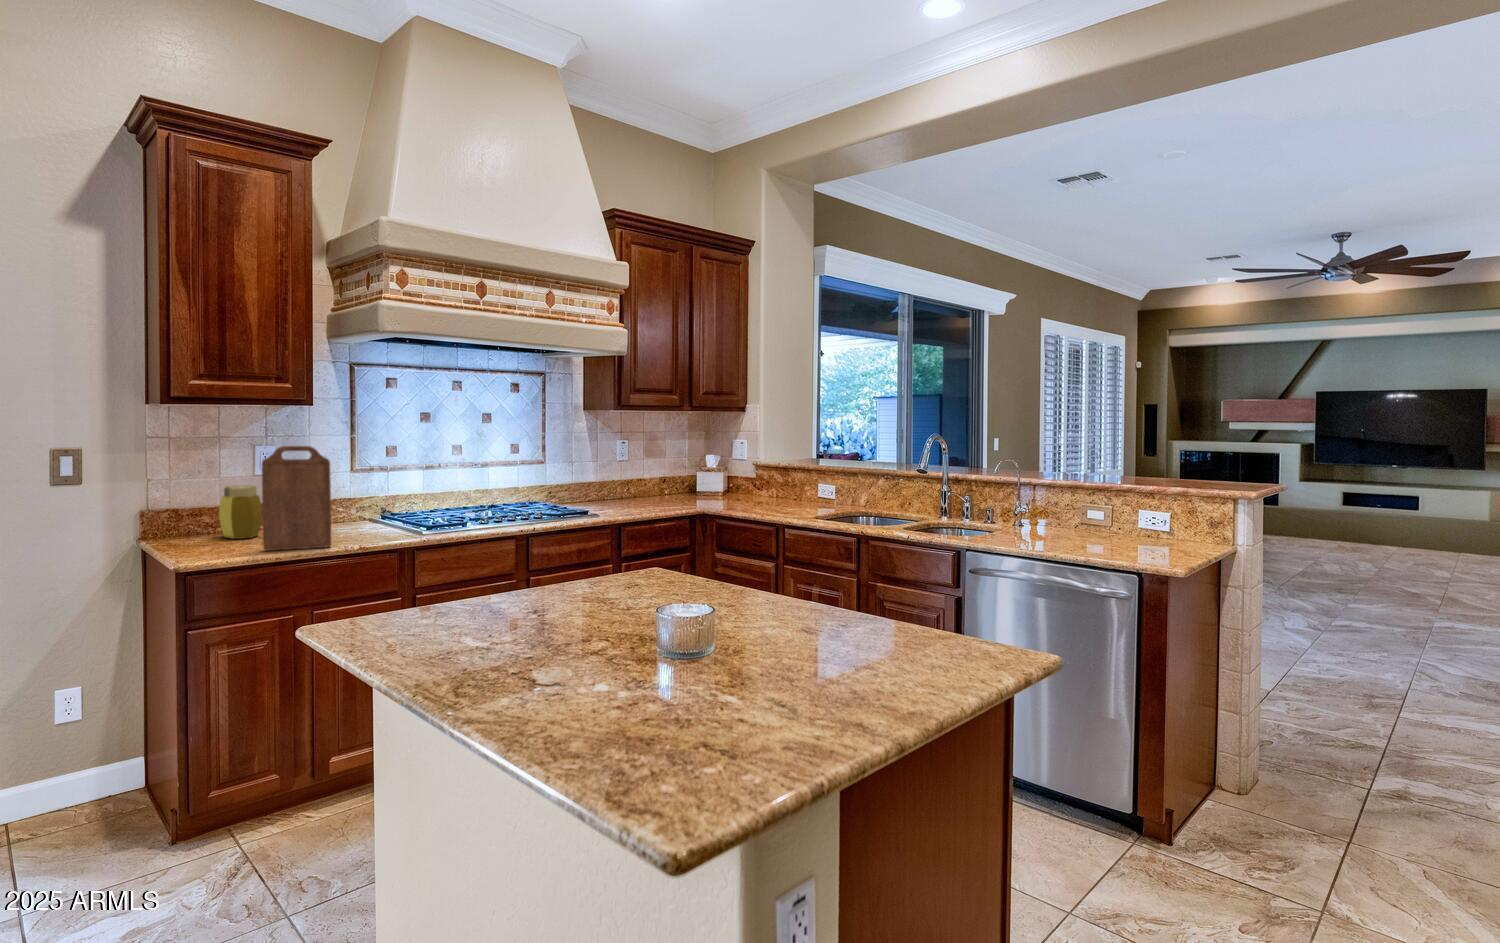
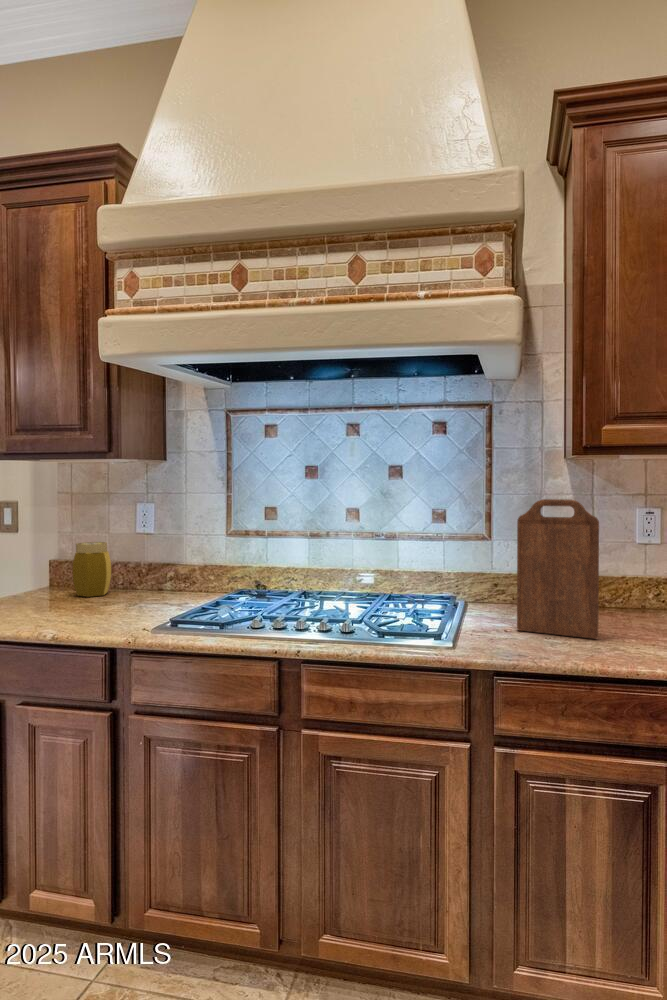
cutting board: present [262,446,331,551] -> present [517,499,599,639]

